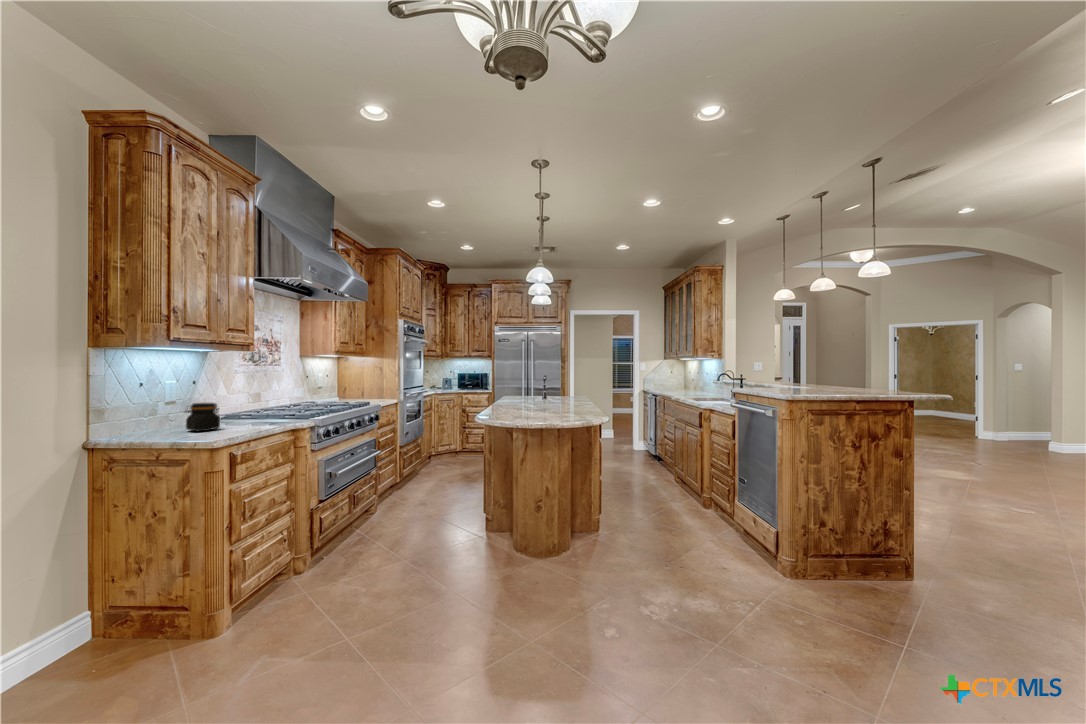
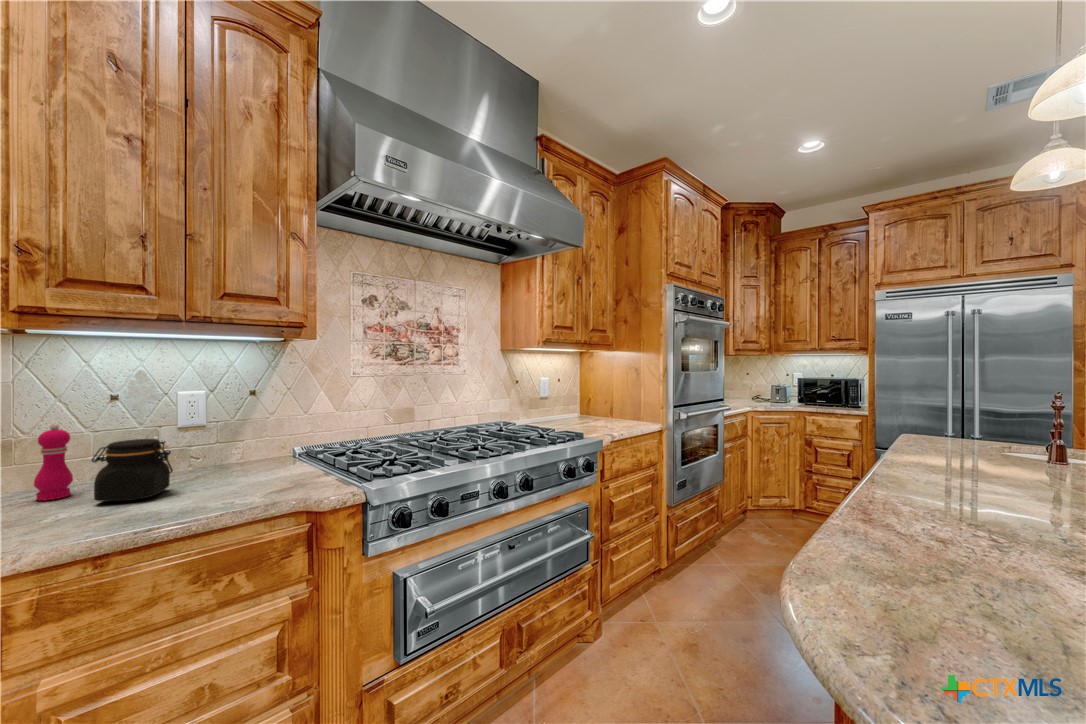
pepper mill: none [143,396,161,436] -> present [34,424,73,501]

